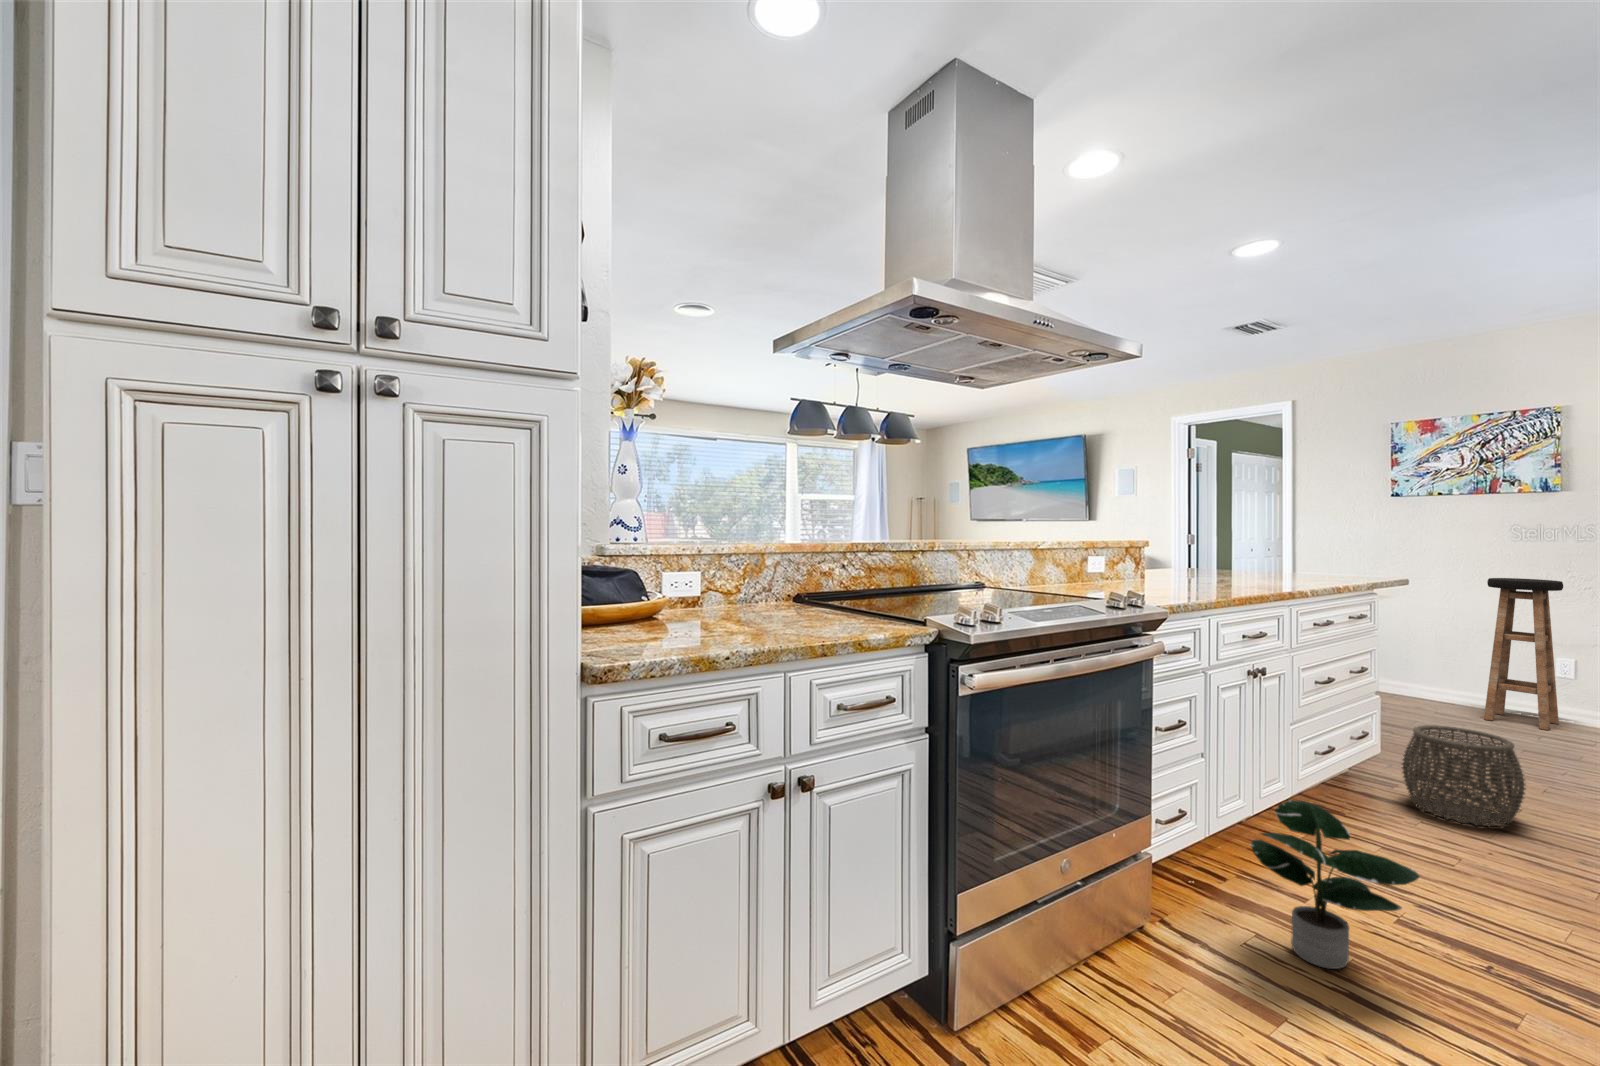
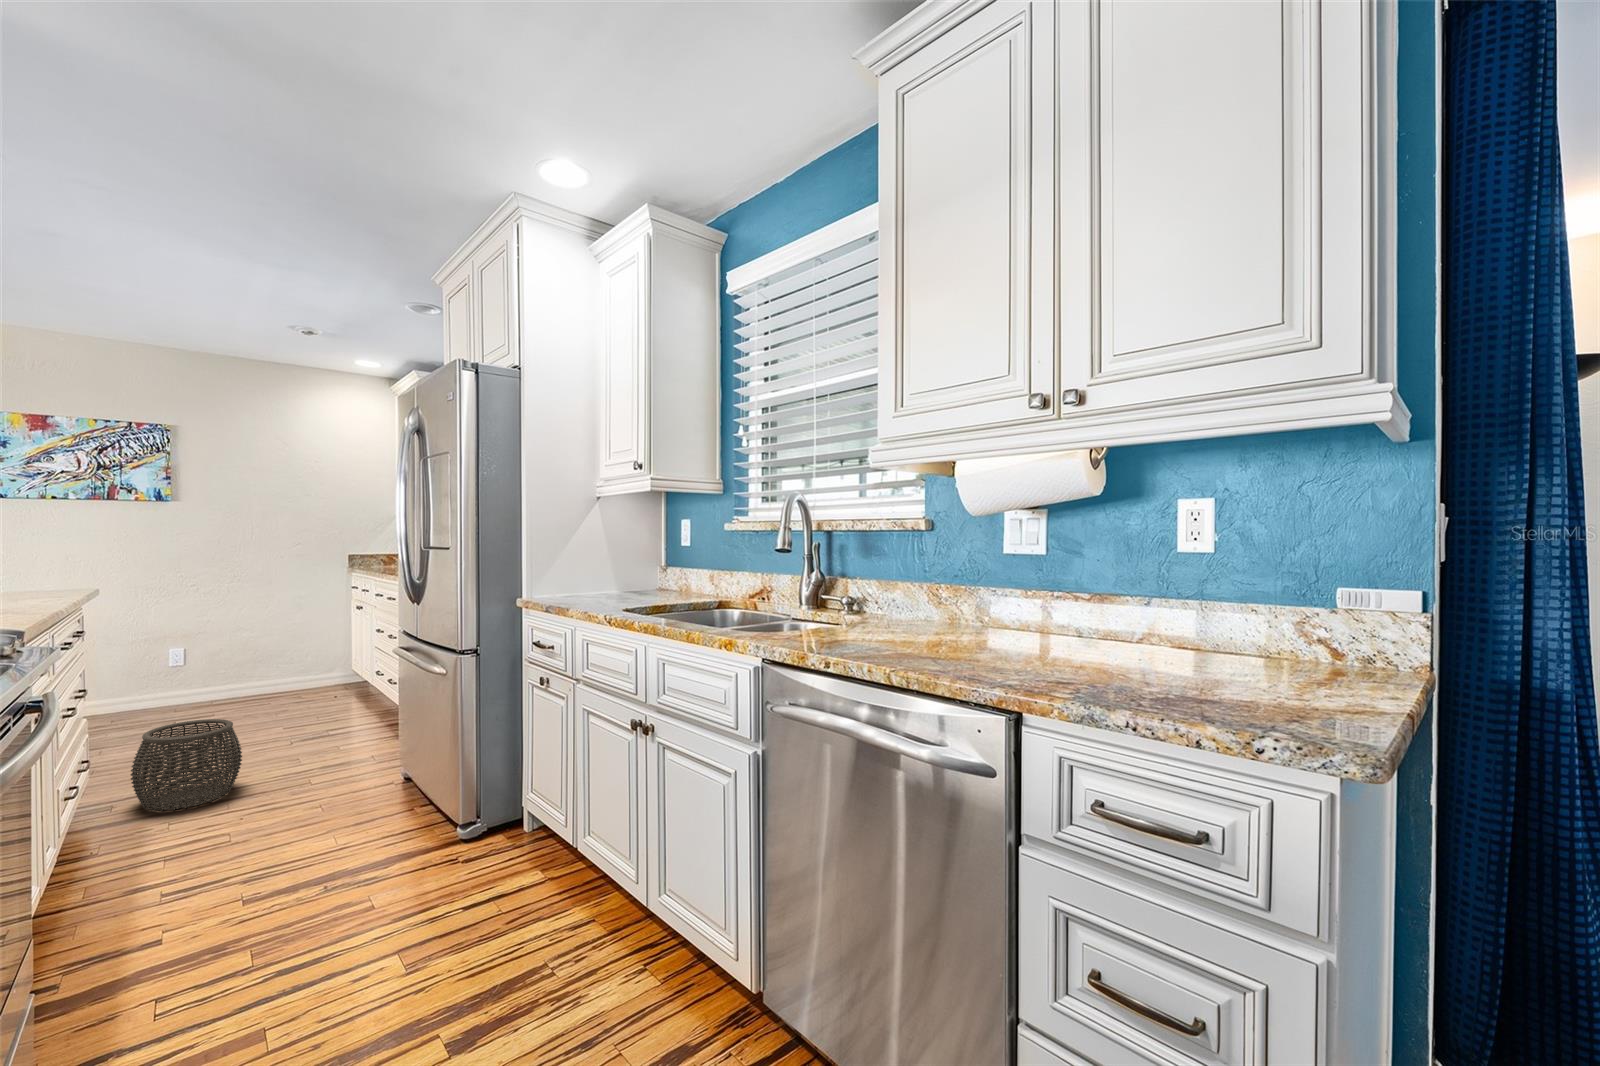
bar stool: present [1484,578,1563,730] -> none [112,577,179,714]
potted plant: present [1251,801,1420,969] -> none [145,831,311,983]

